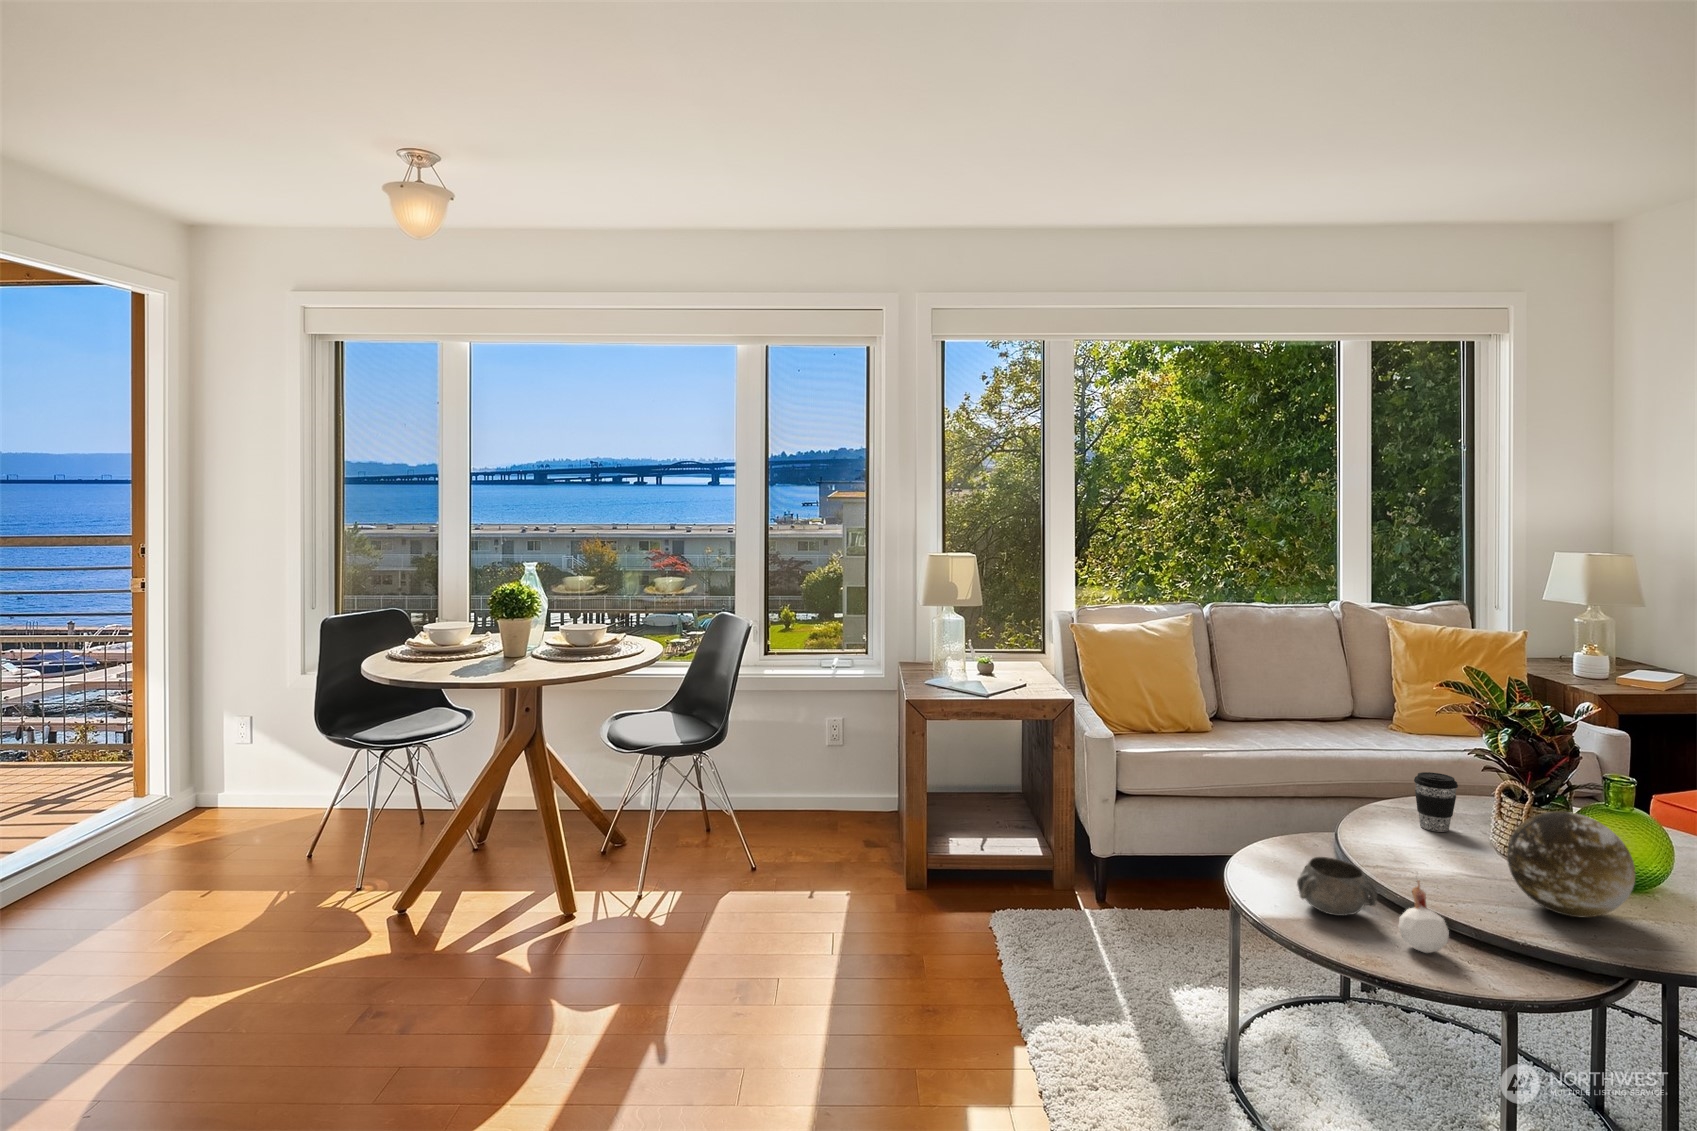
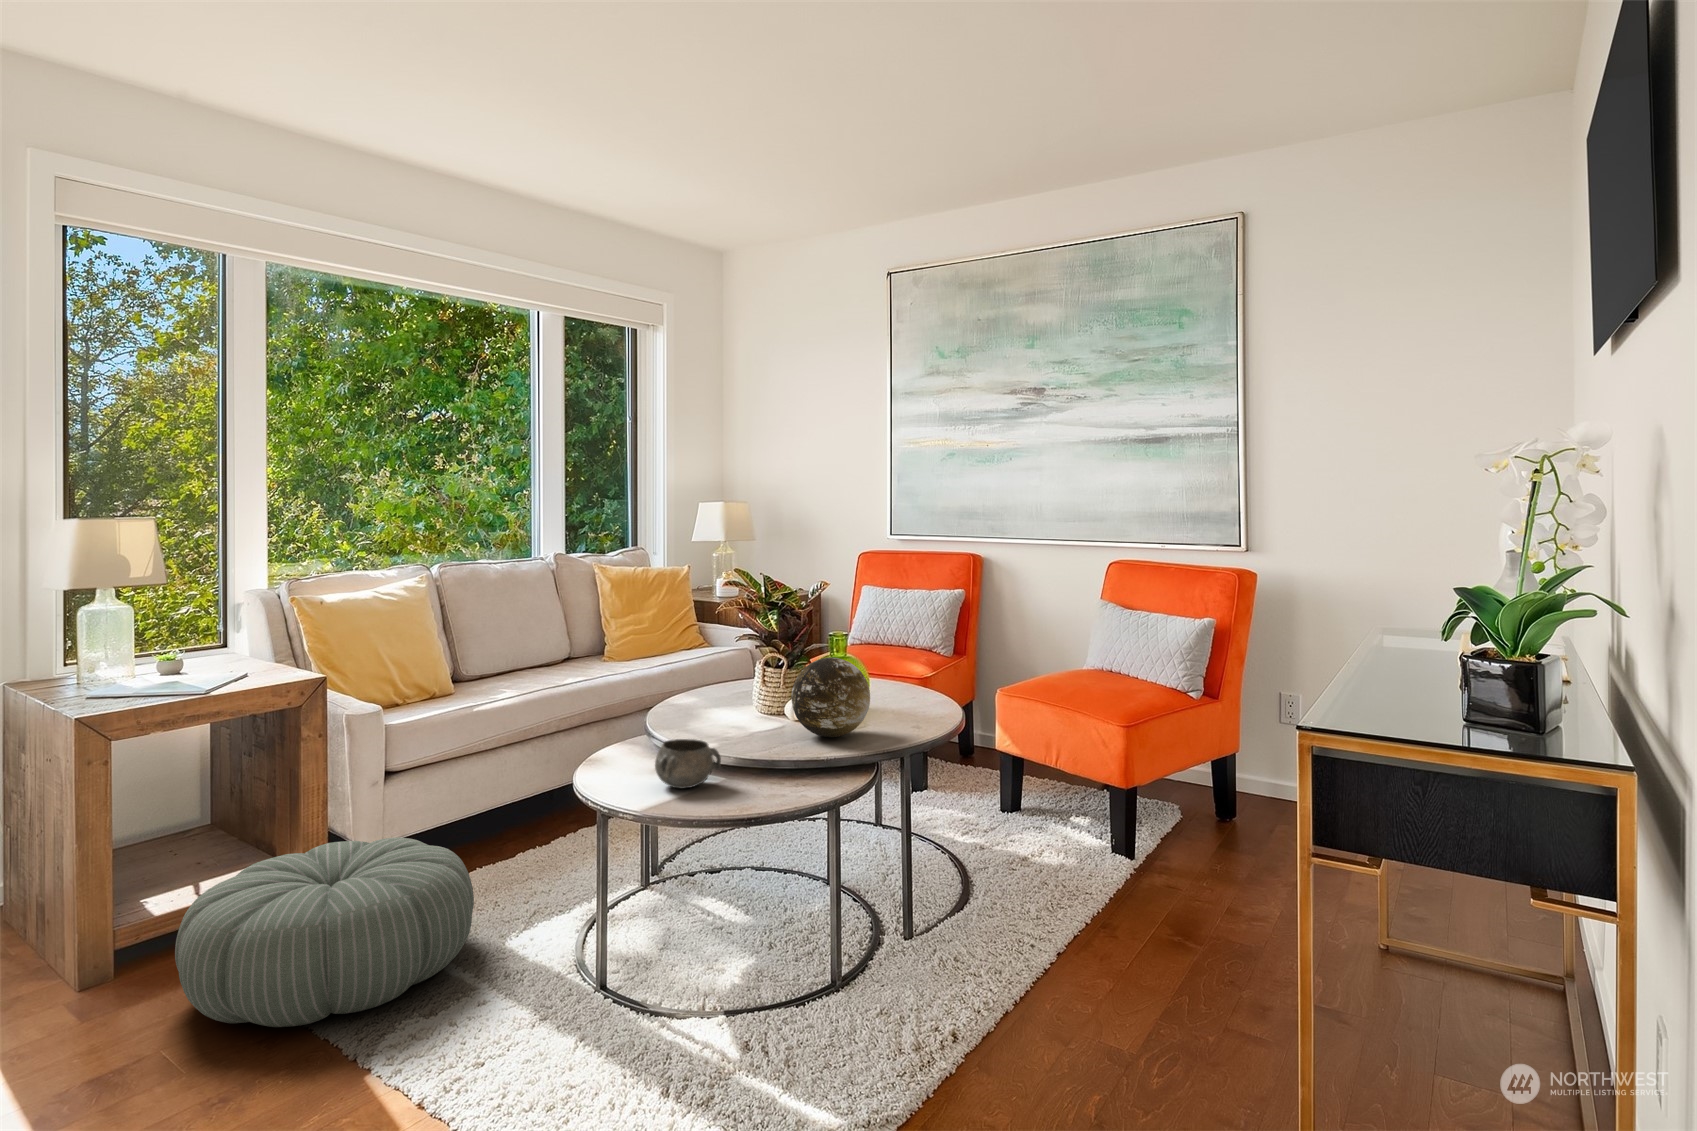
coffee cup: present [1414,772,1458,832] -> none [692,664,725,713]
pouf: none [939,846,1153,996] -> present [175,837,474,1027]
candle: present [1399,880,1449,953] -> none [746,725,783,791]

